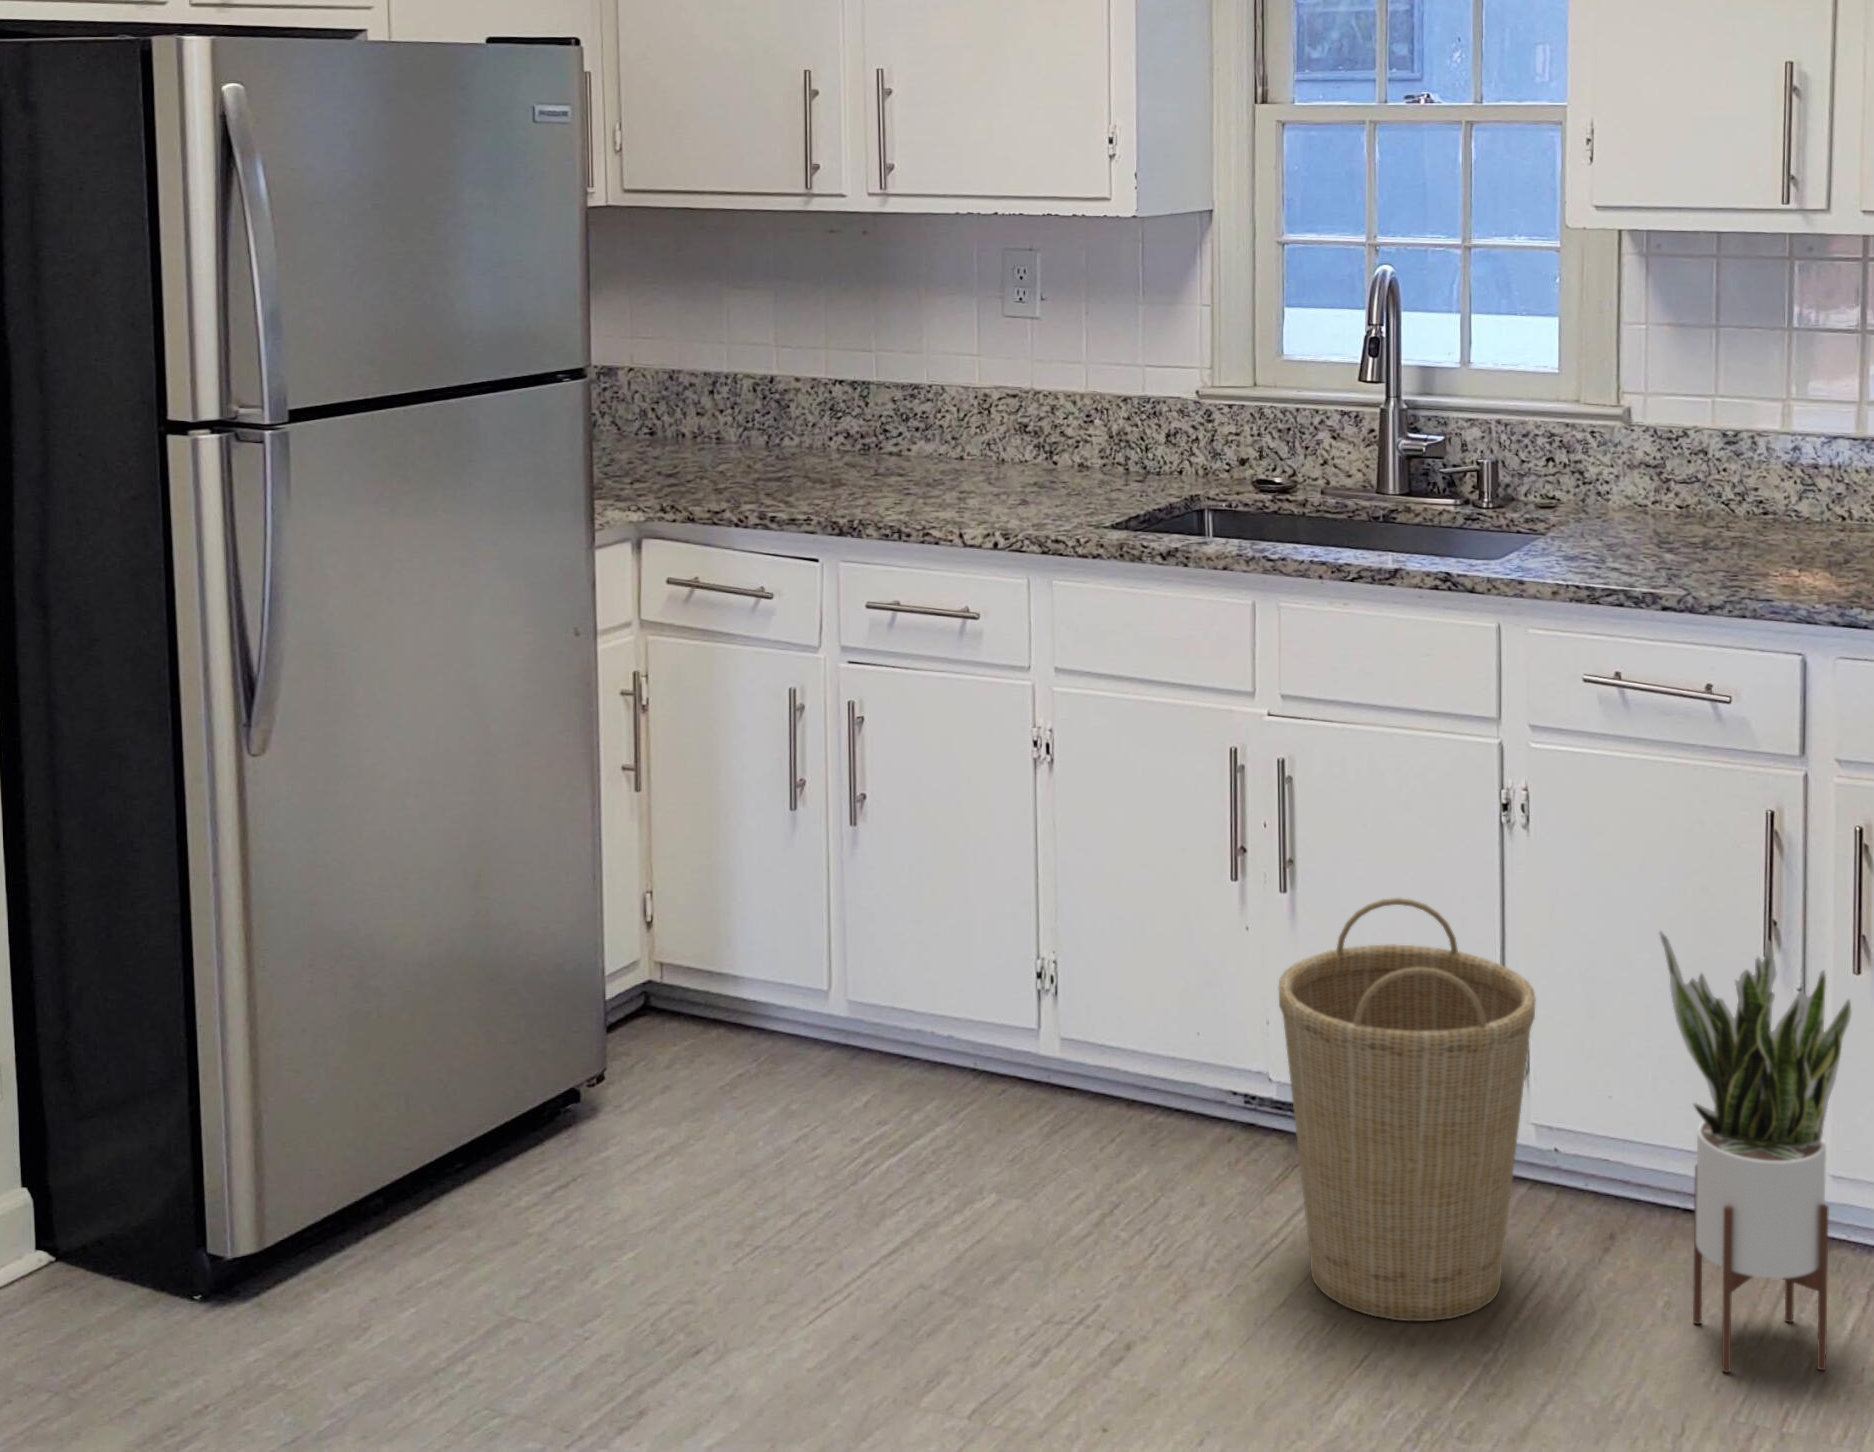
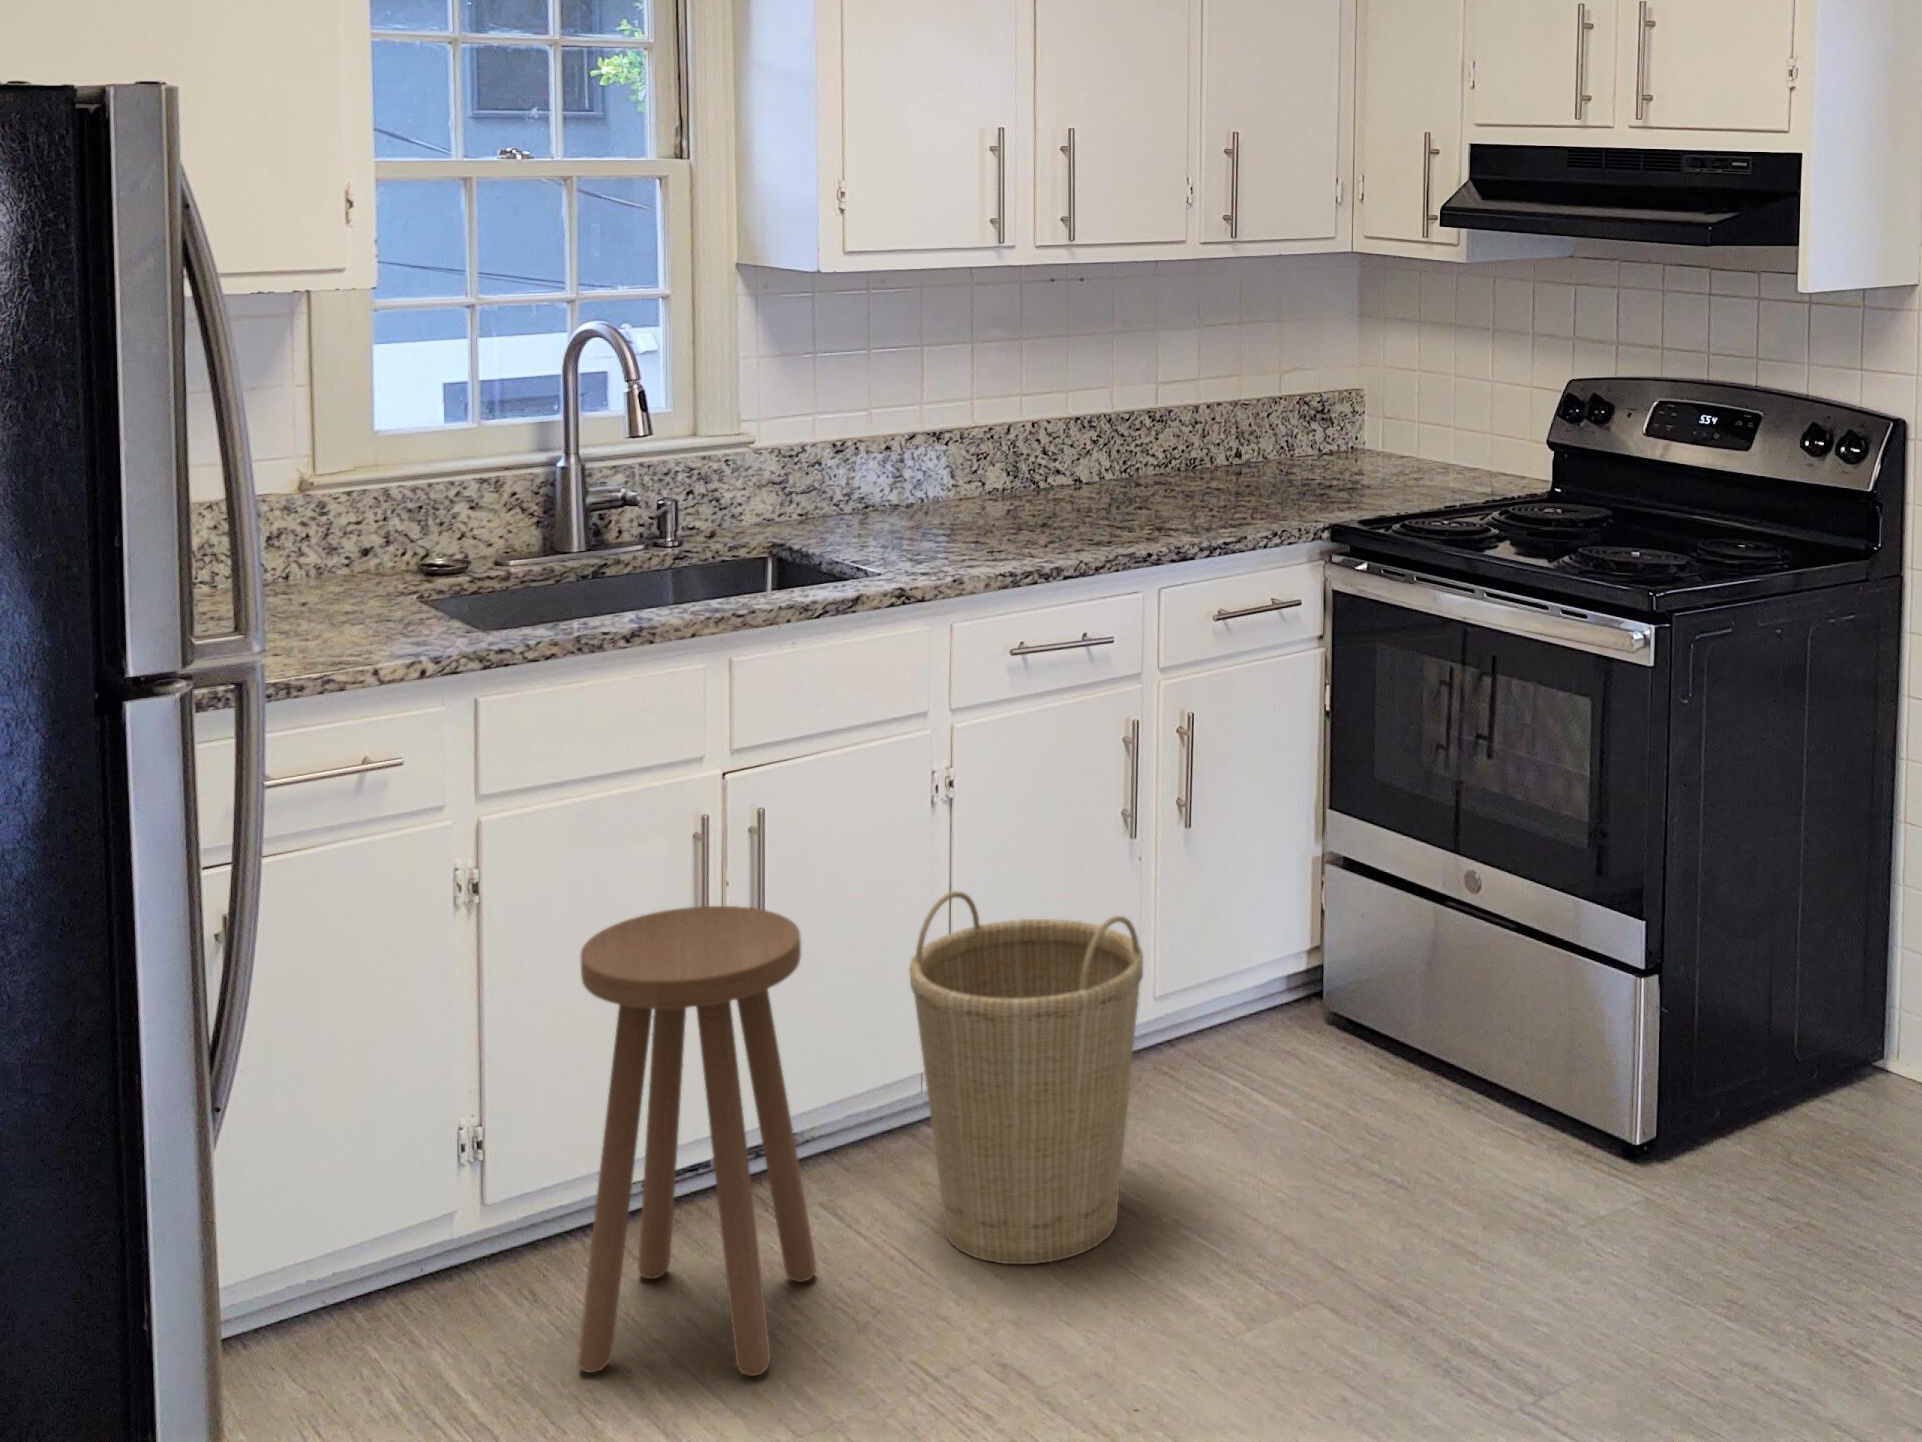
stool: none [981,805,1212,1230] -> present [578,906,816,1376]
potted plant: present [1660,932,1851,1372] -> none [1204,805,1309,1148]

